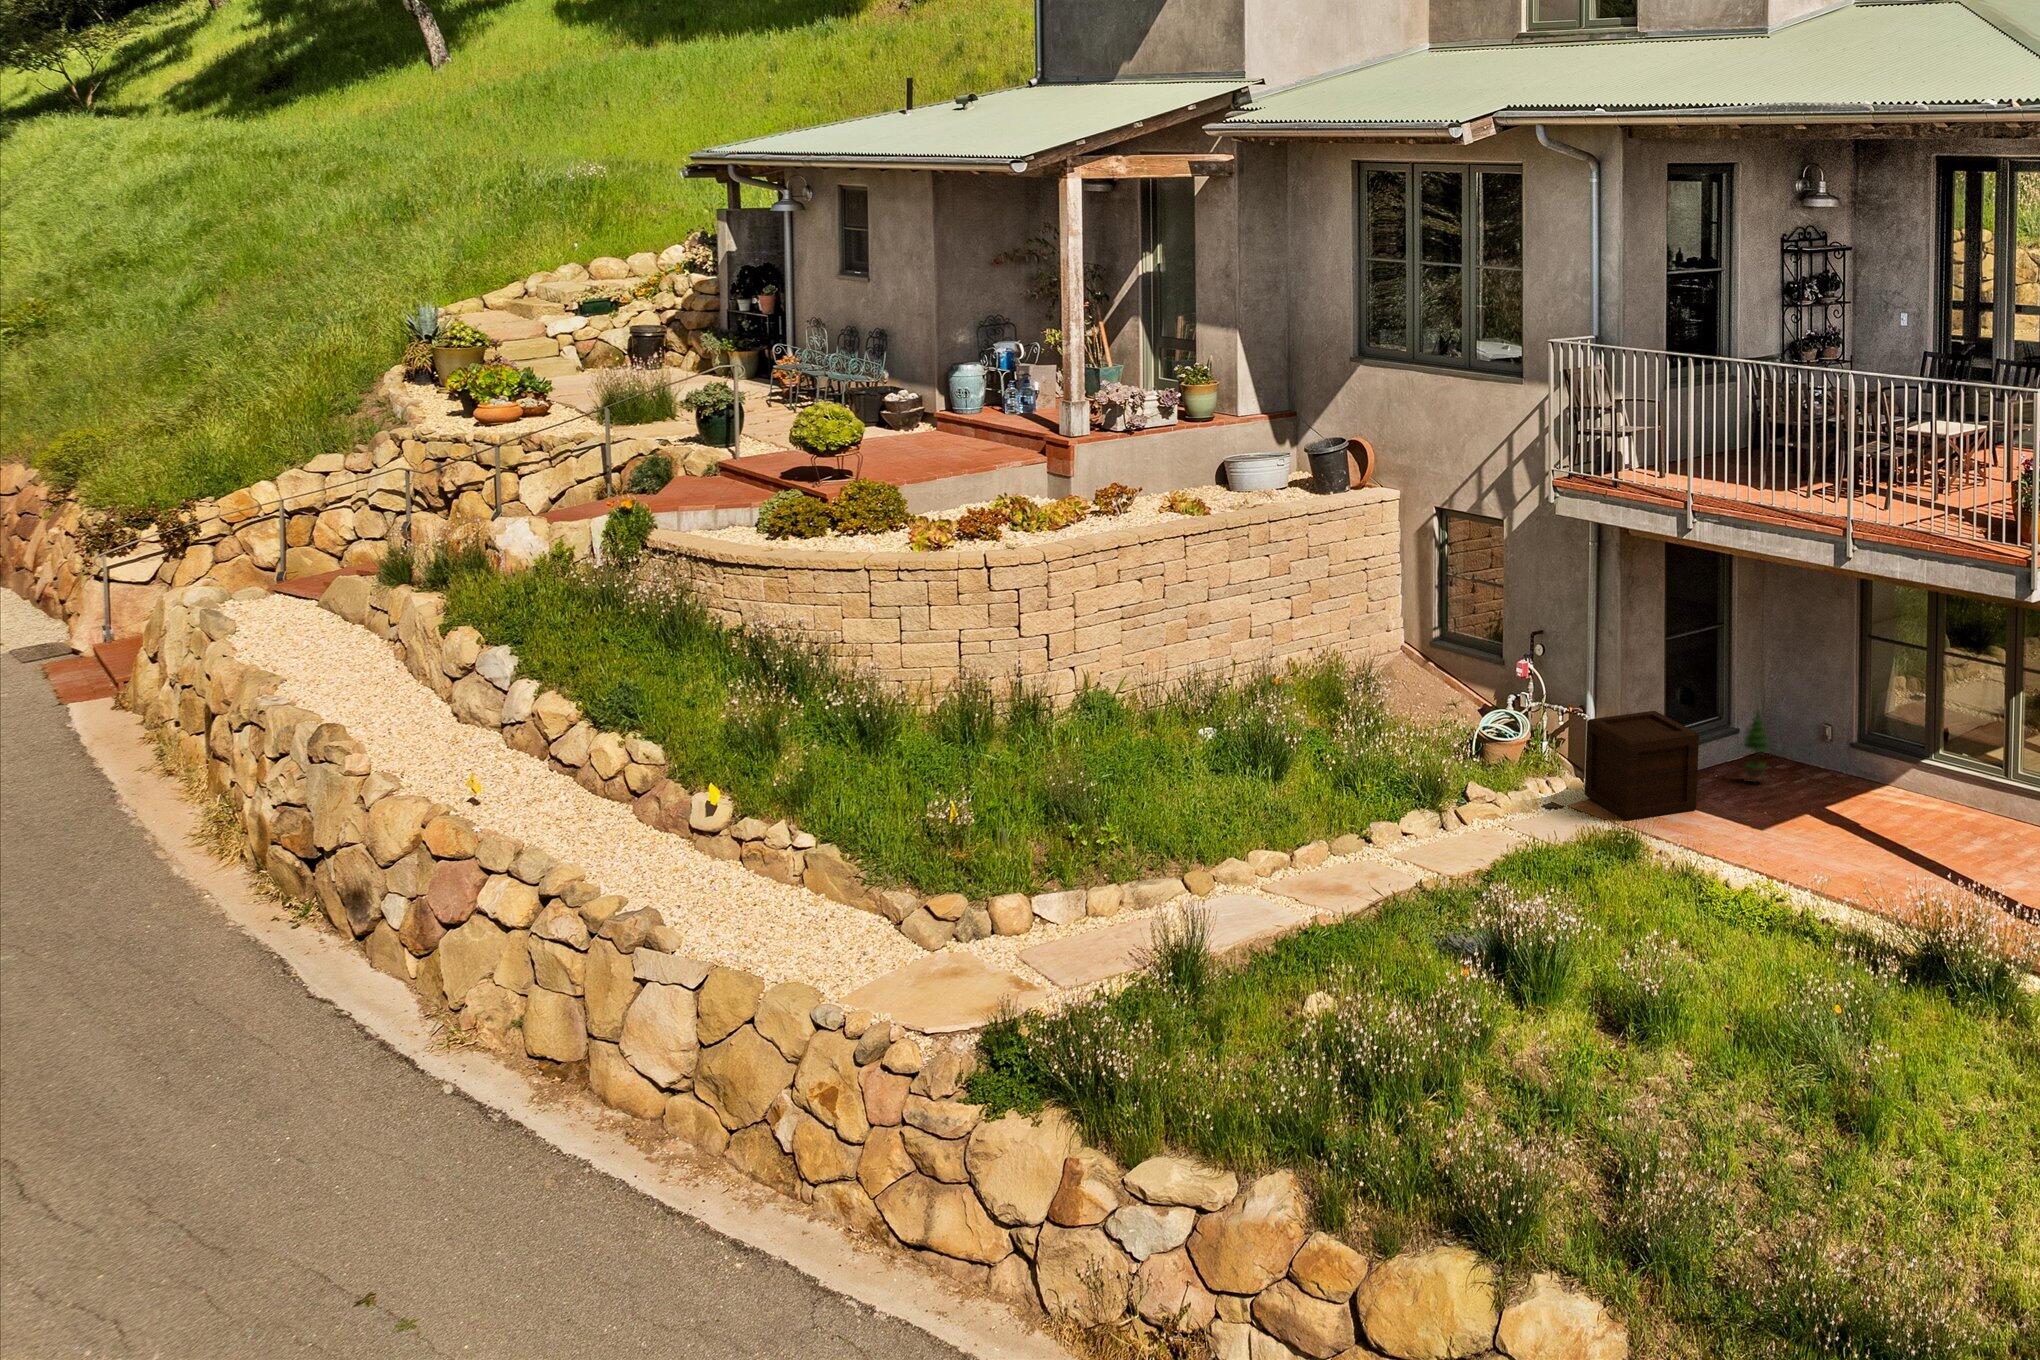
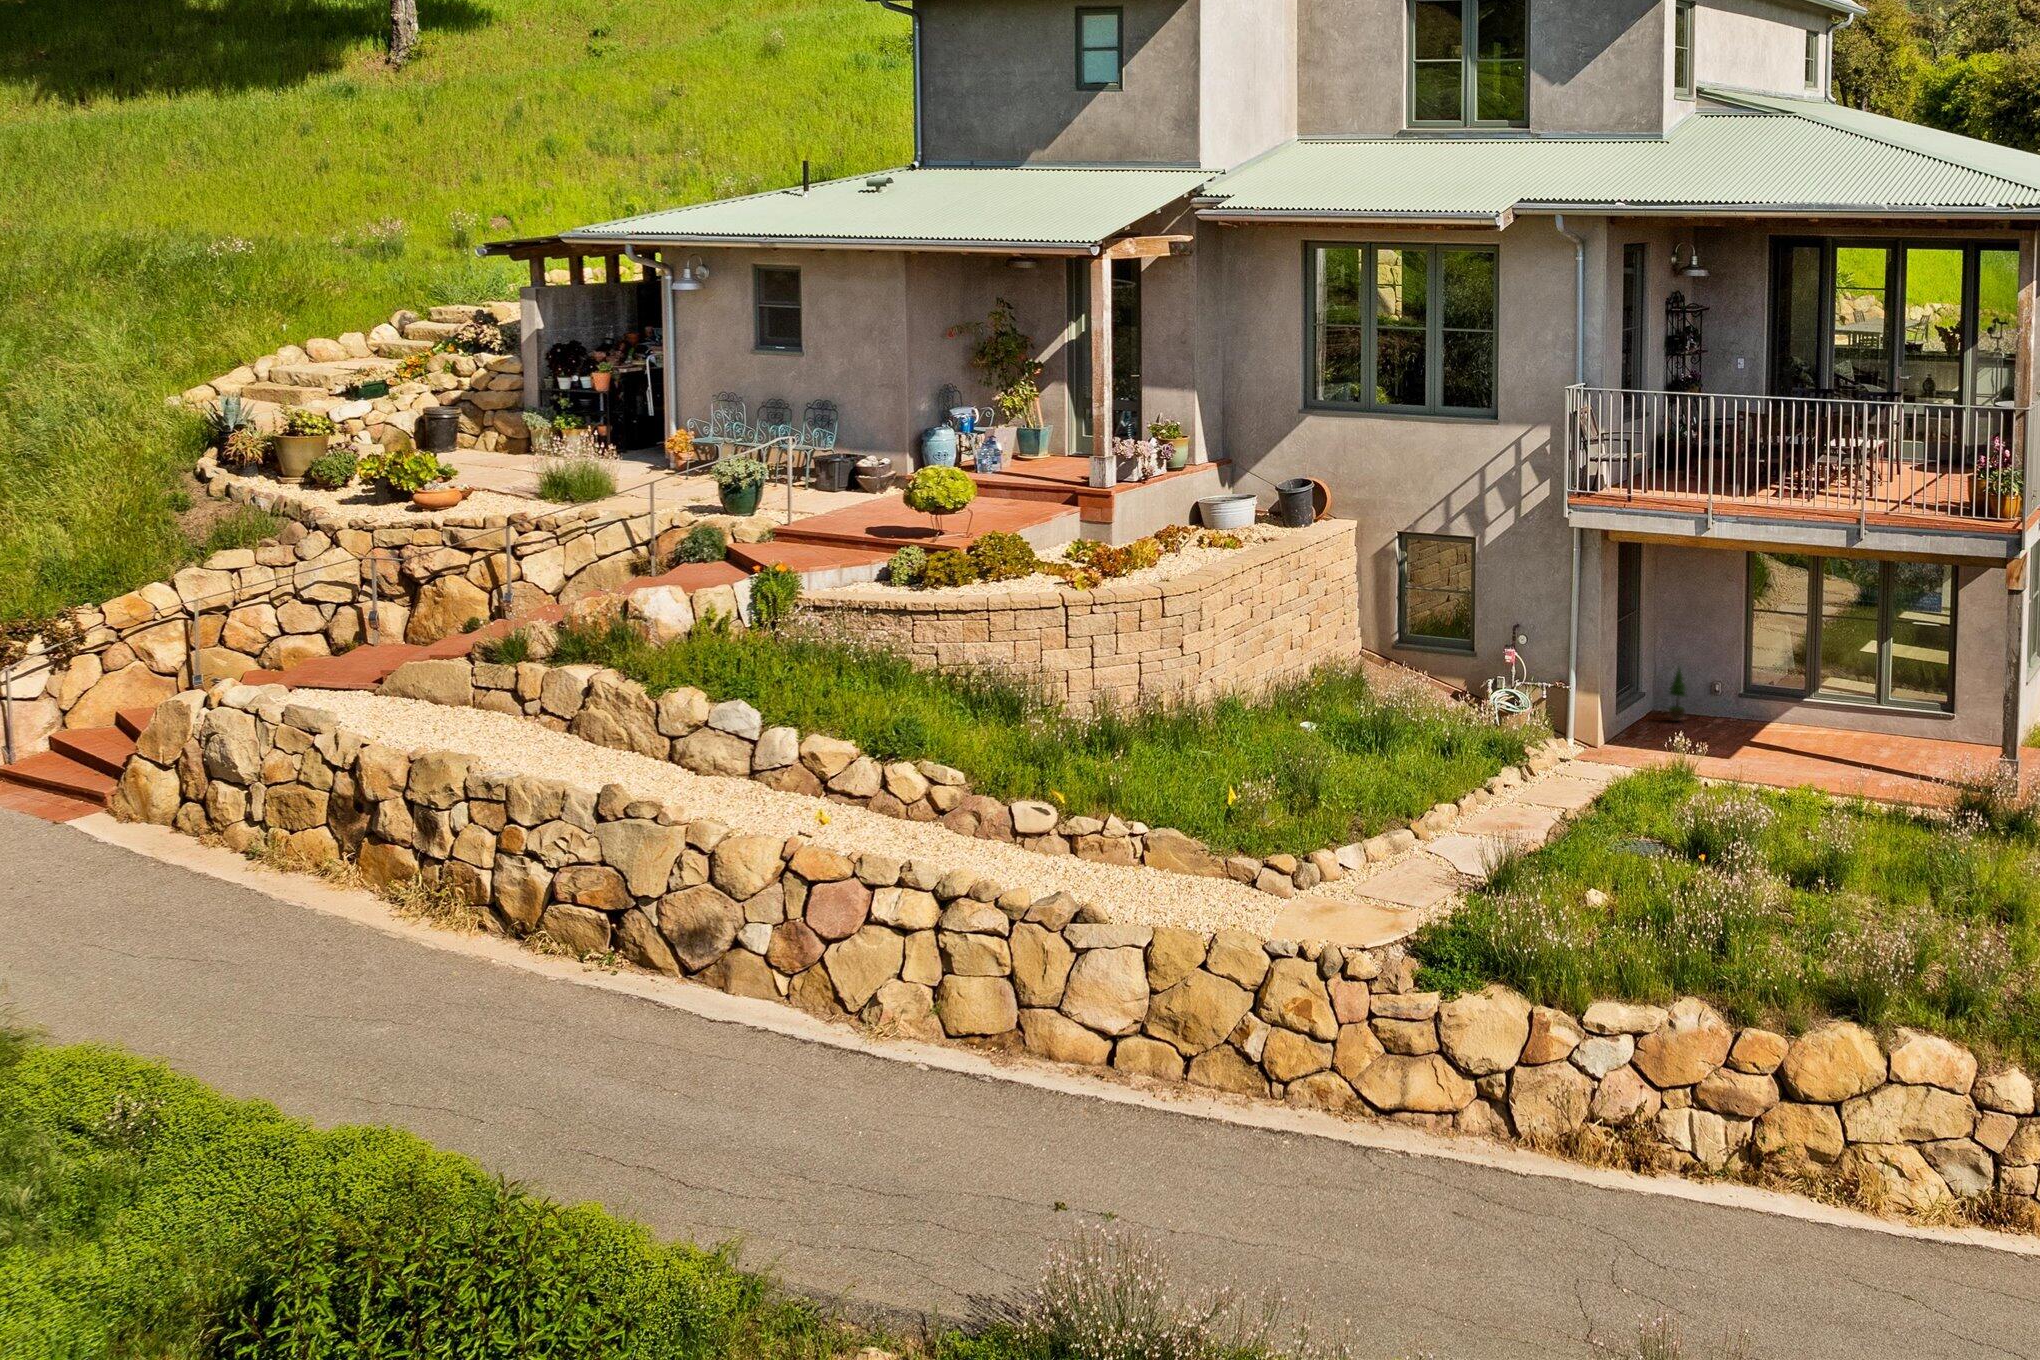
wooden crate: present [1585,711,1699,821] -> none [1584,673,1670,753]

